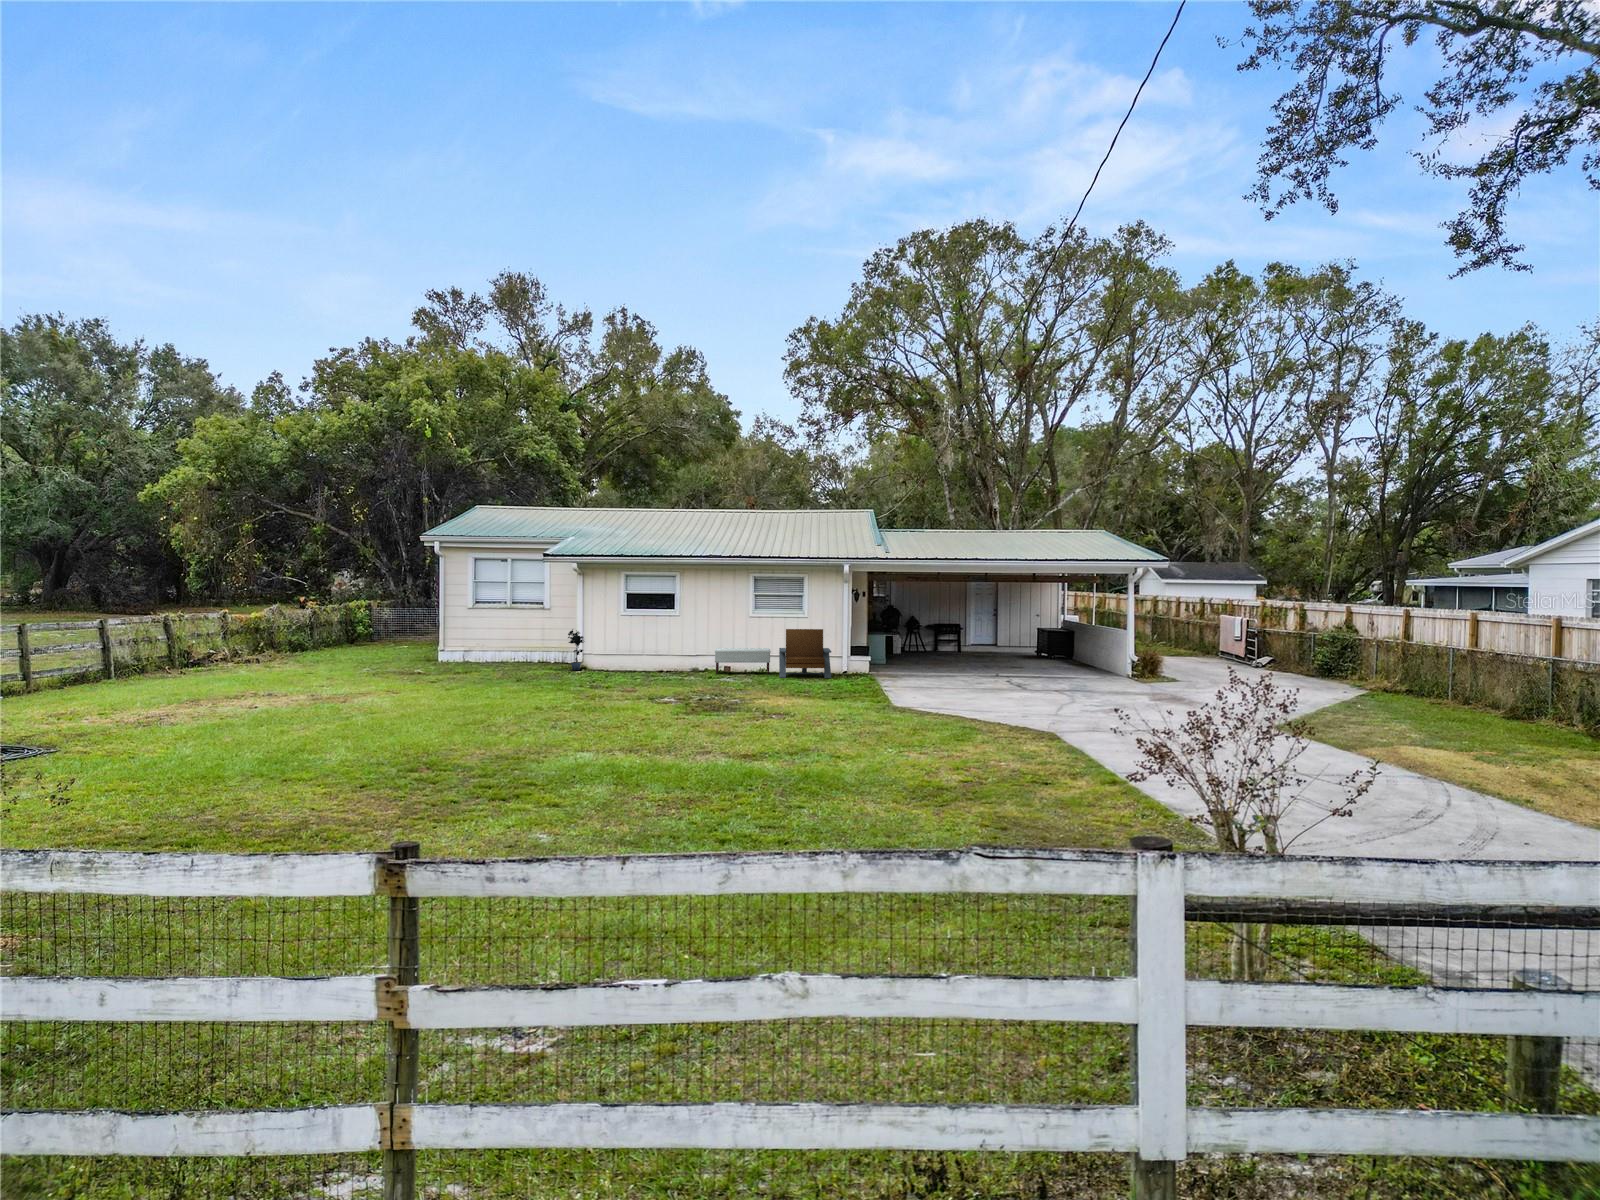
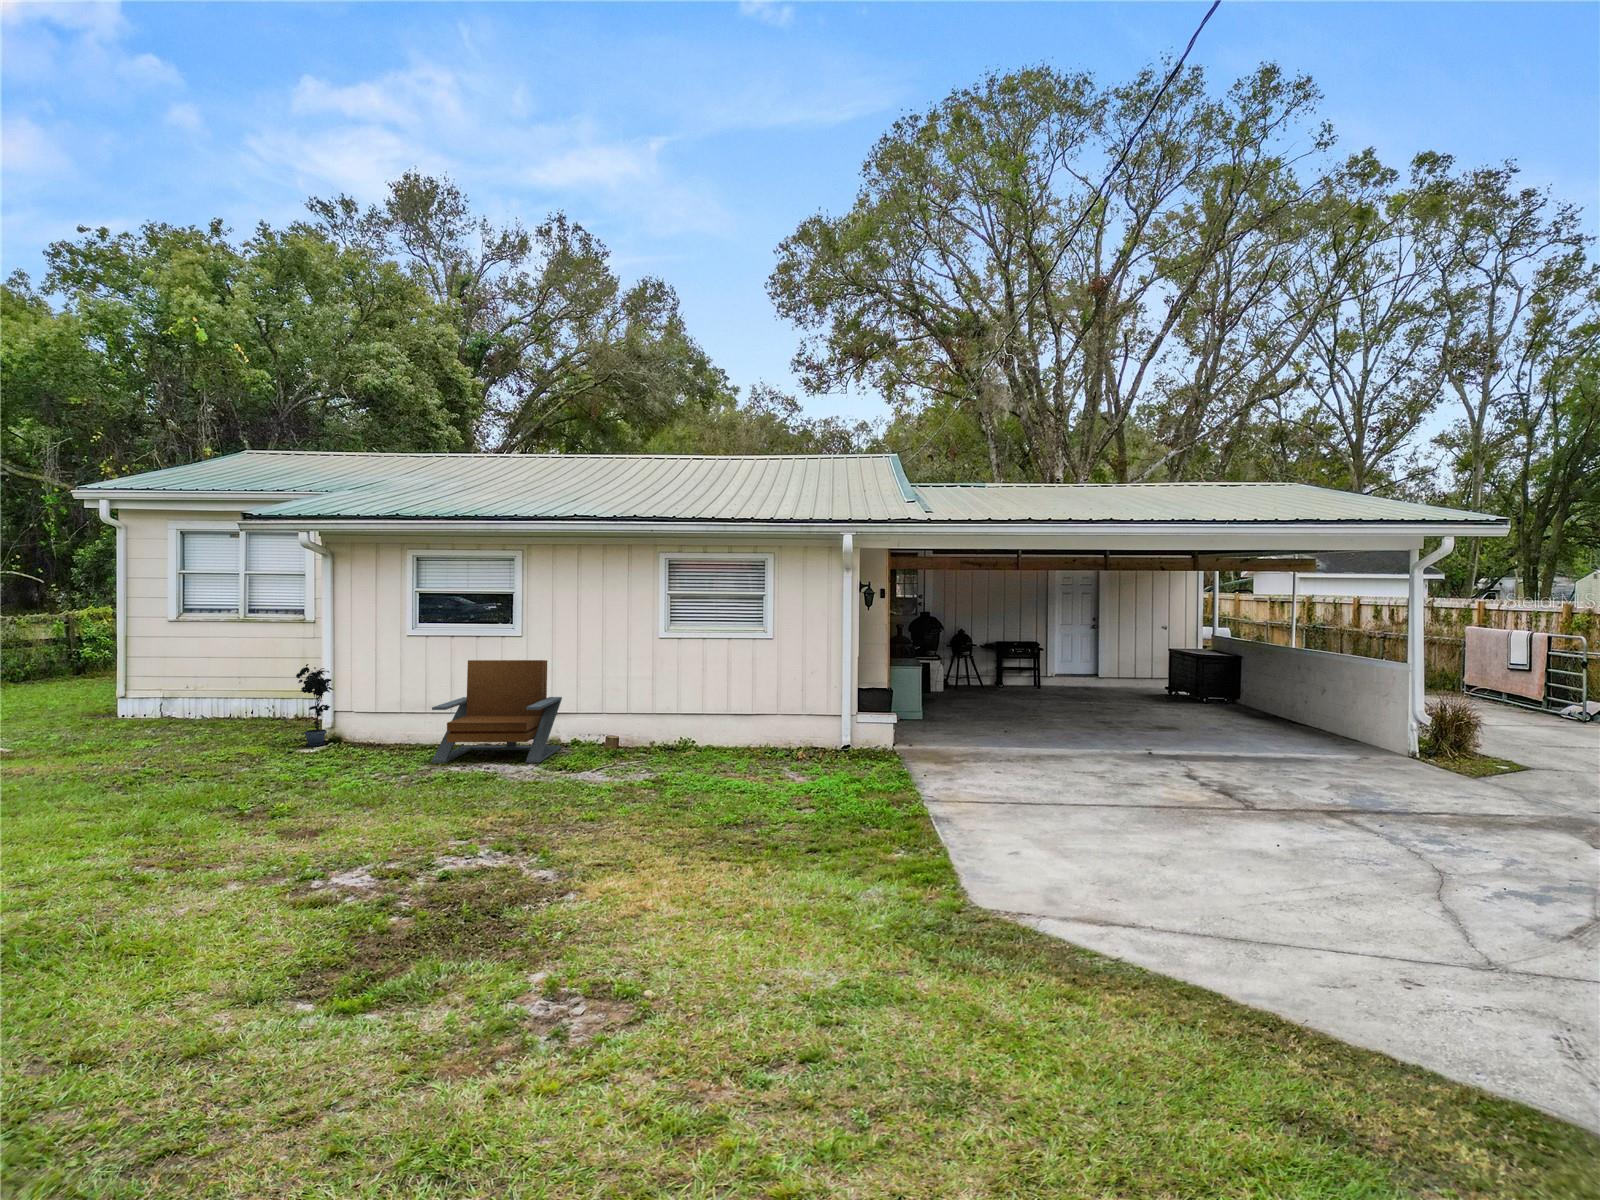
lounge chair: present [779,629,831,678] -> present [432,660,562,763]
bench: present [715,648,771,674] -> none [583,701,698,755]

